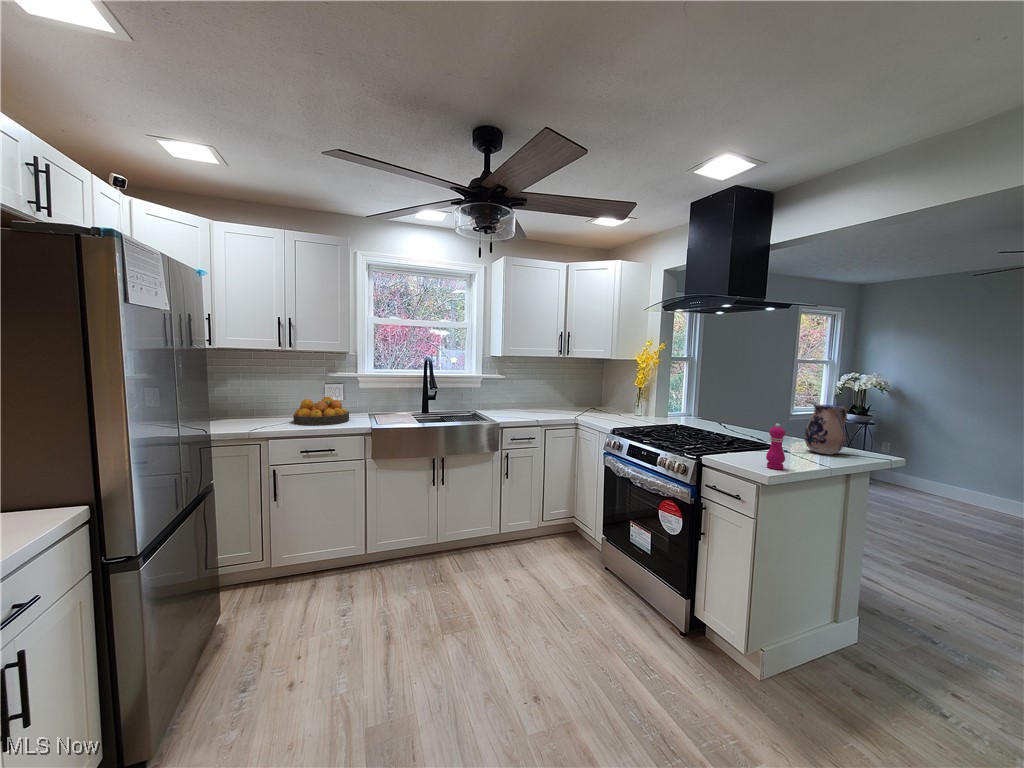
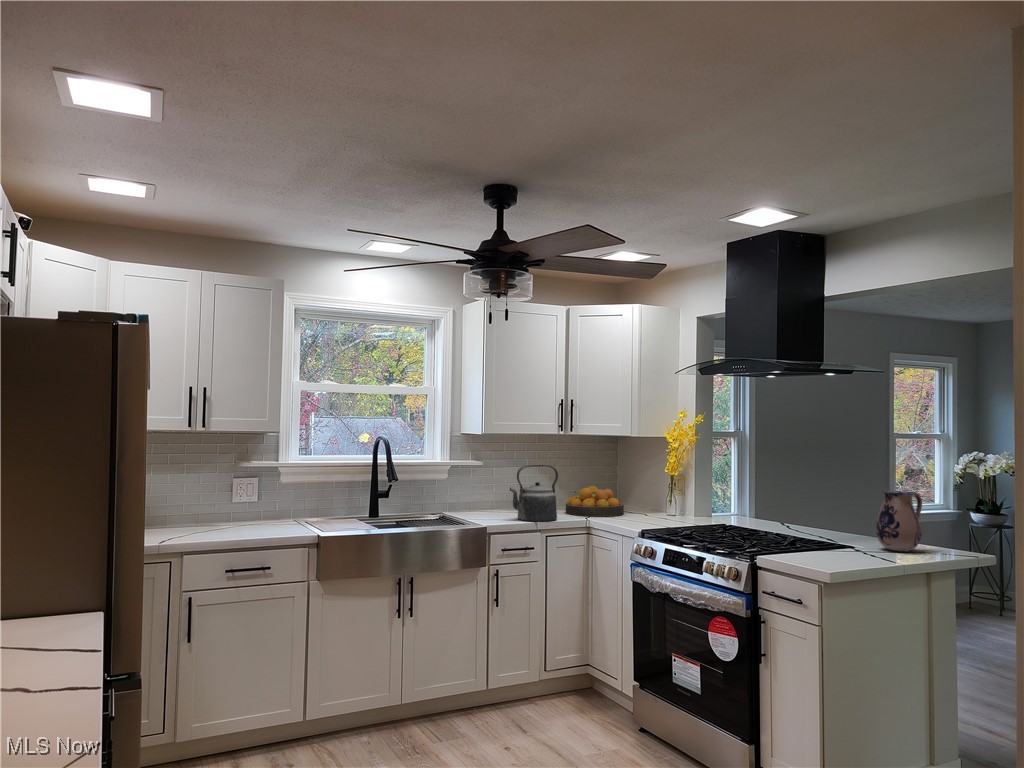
kettle: none [519,378,554,419] -> present [510,465,558,522]
fruit bowl: present [293,397,349,425] -> present [566,486,624,517]
pepper mill: present [766,423,785,469] -> none [827,512,848,566]

